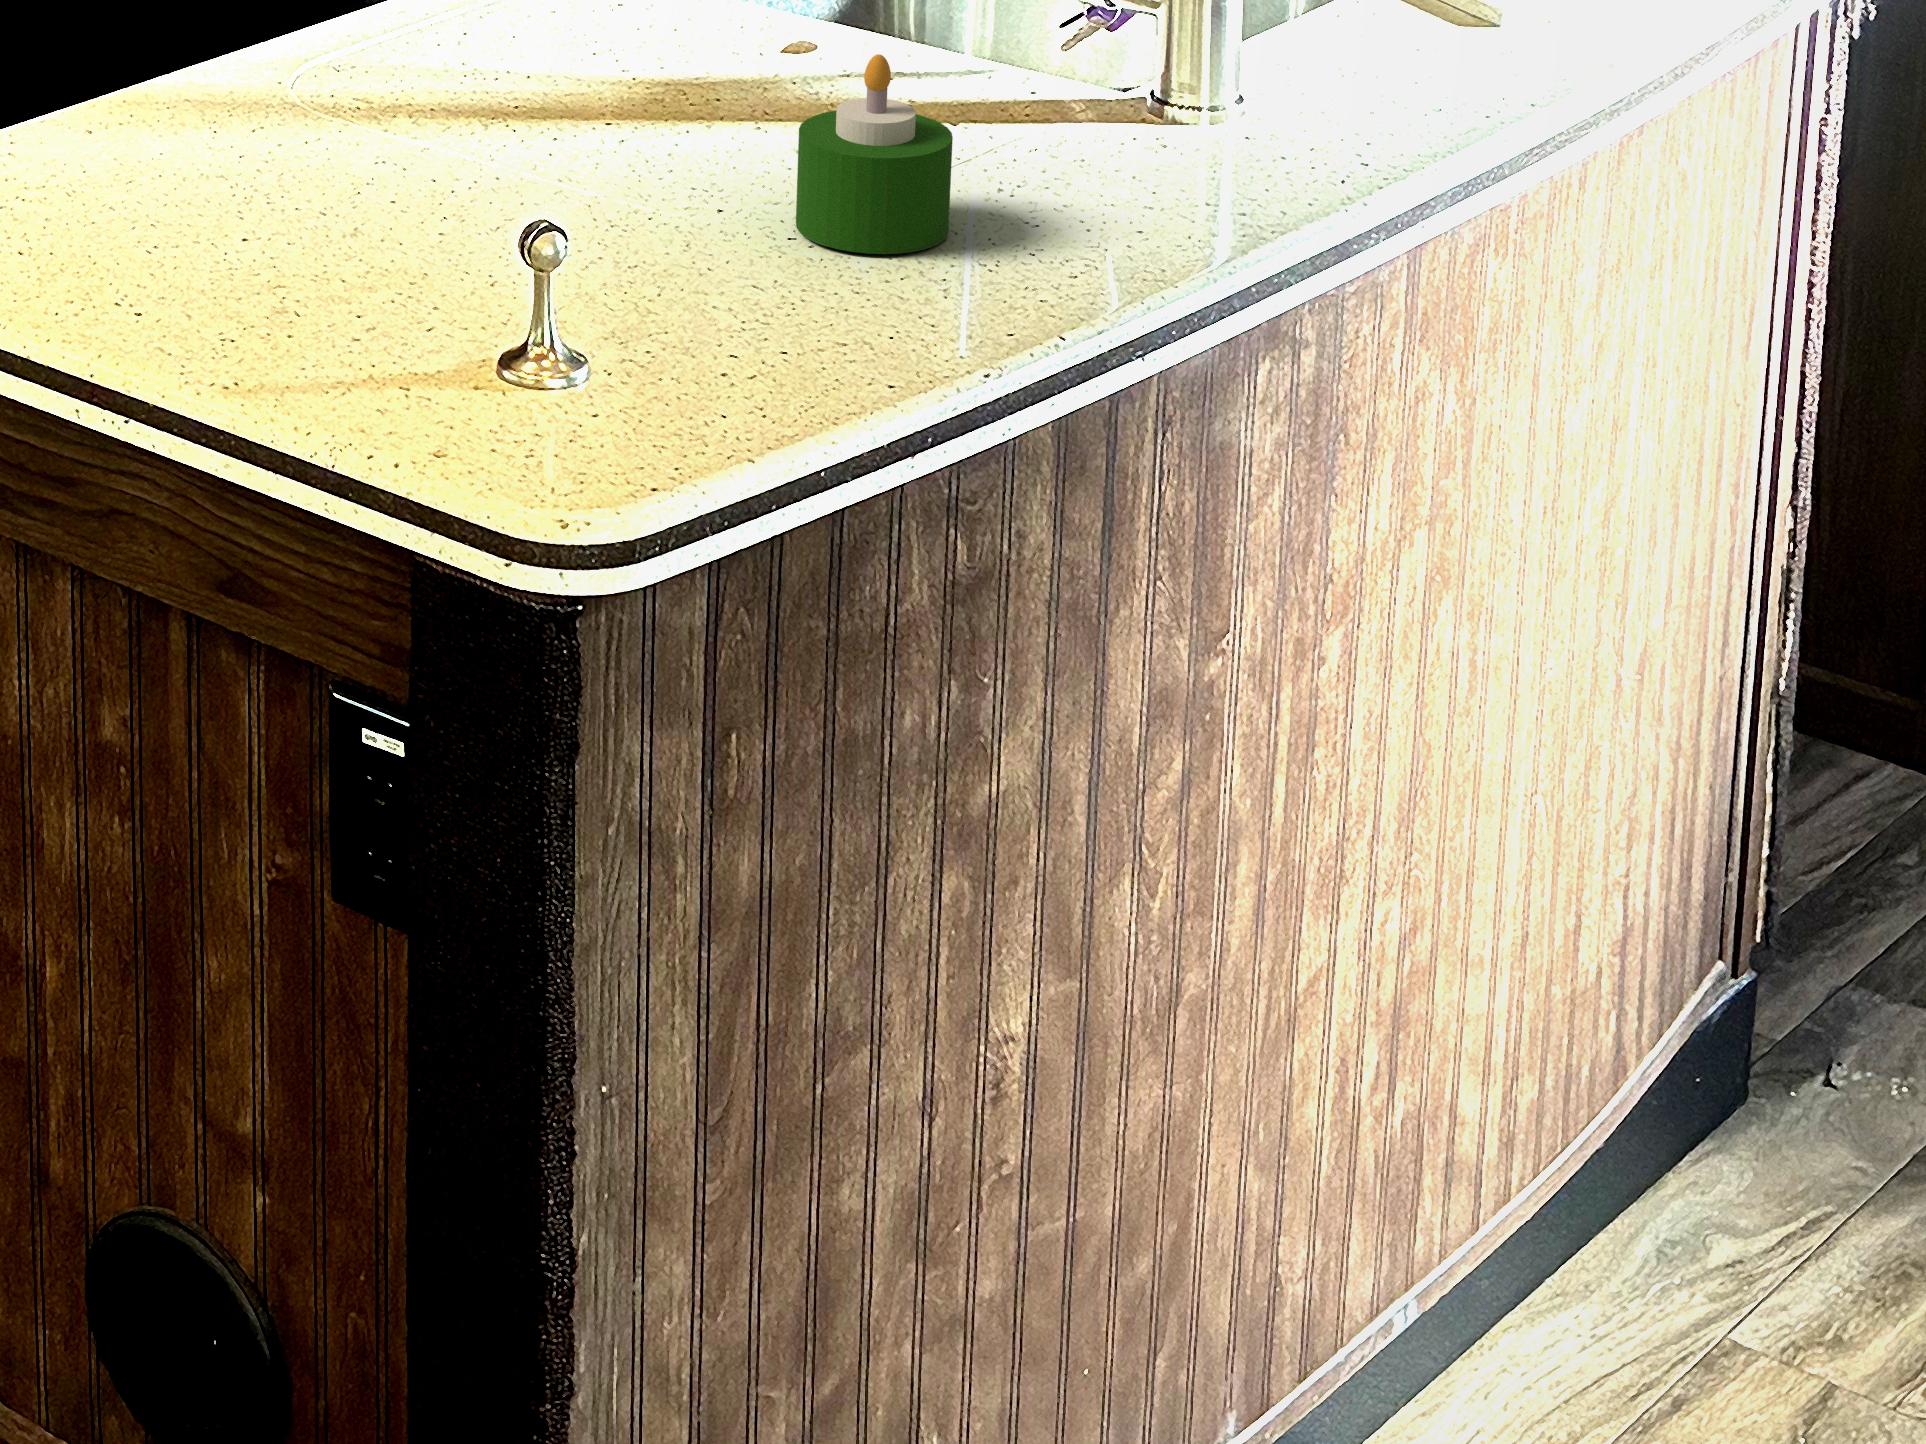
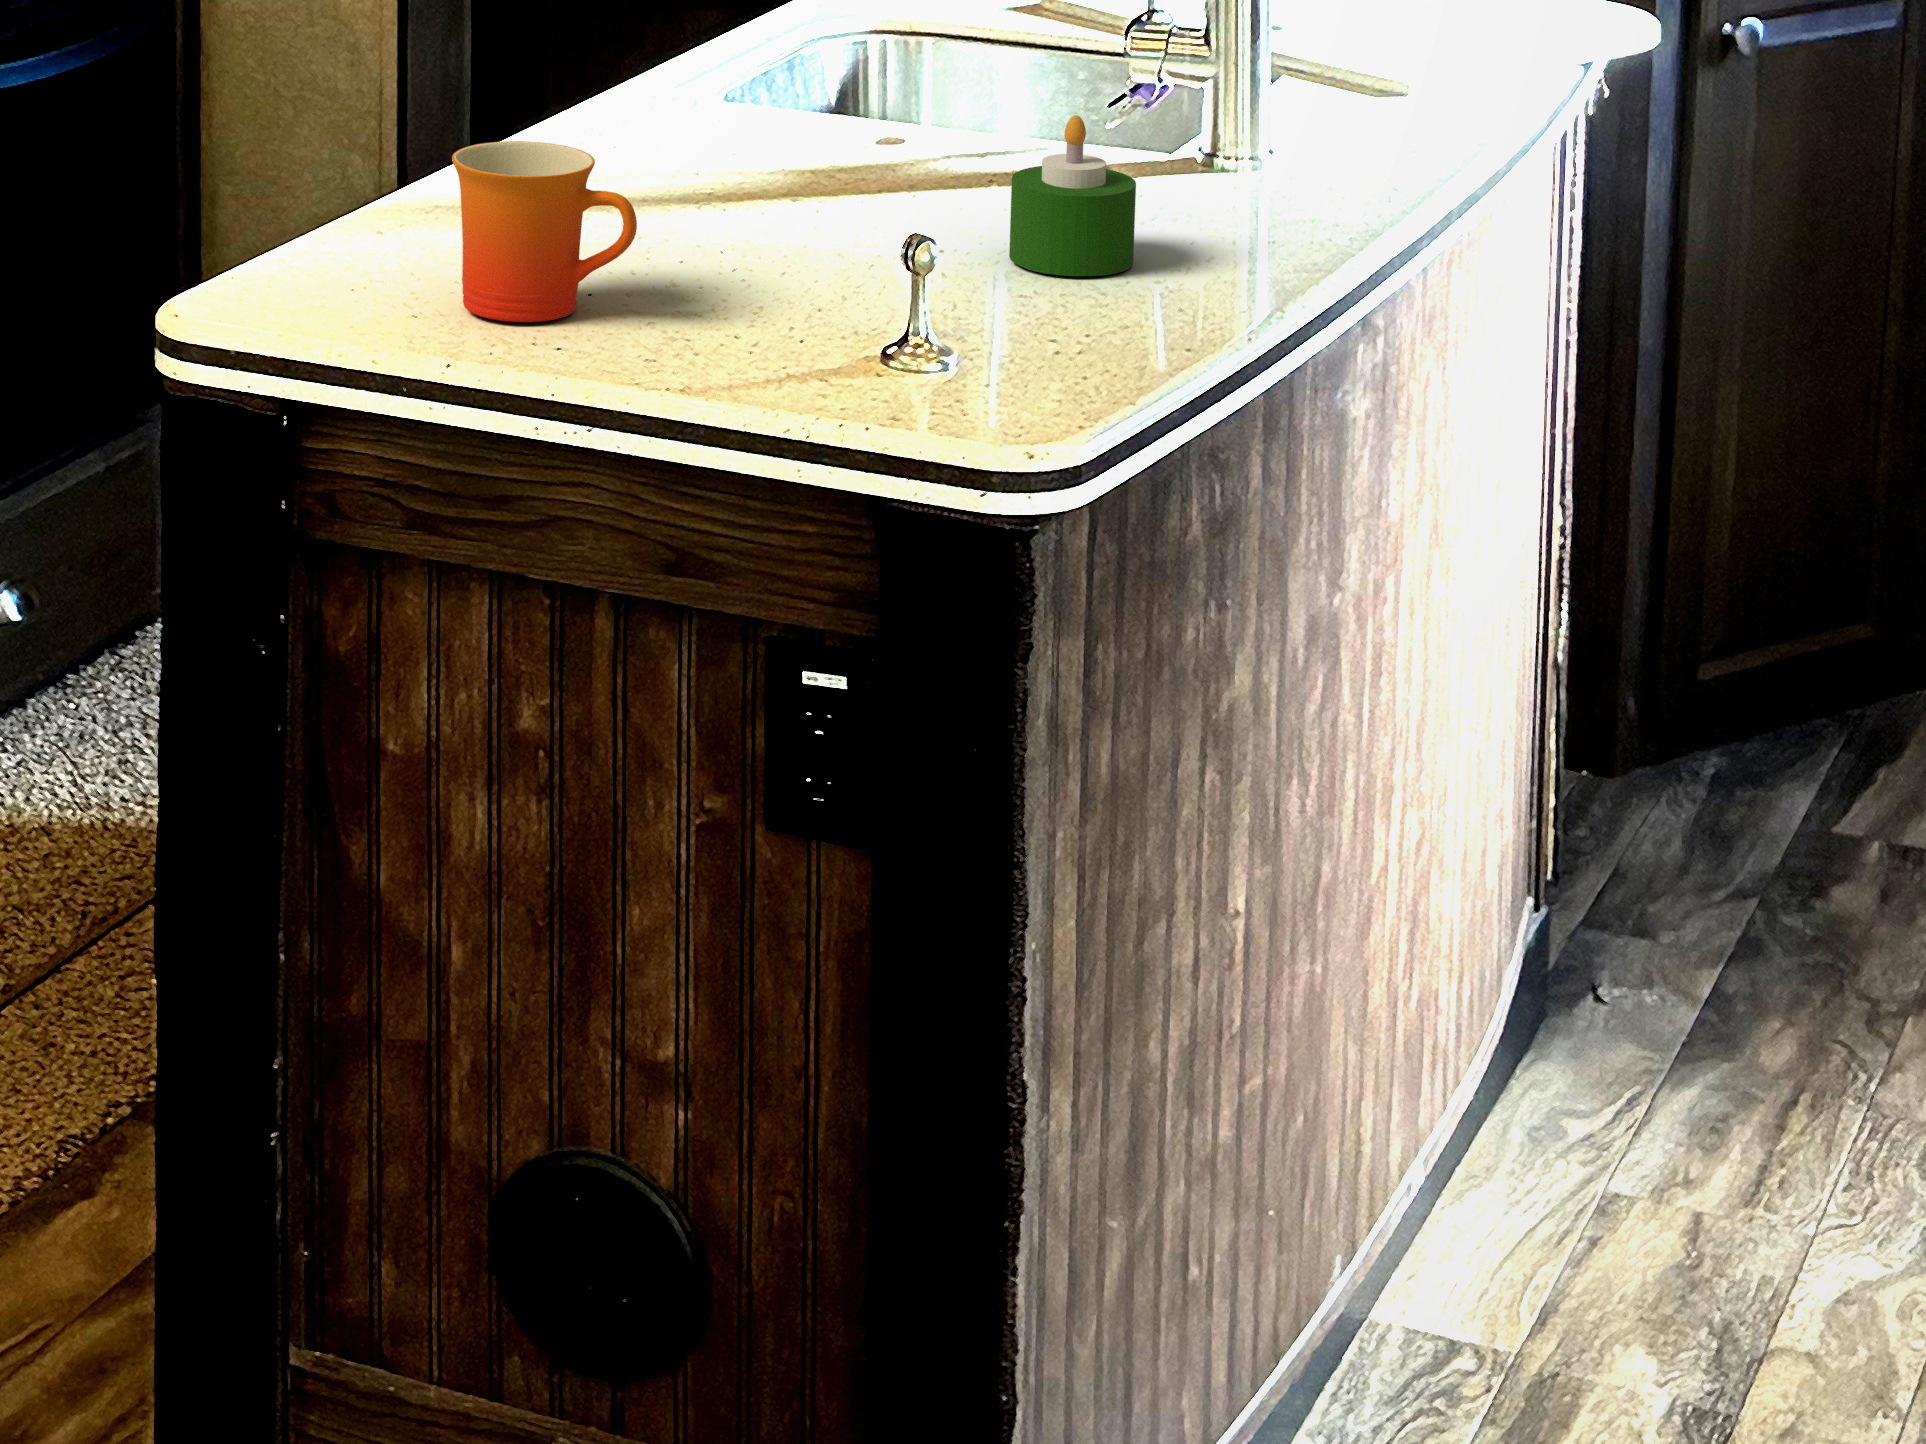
mug: none [75,44,274,263] -> present [452,141,637,322]

